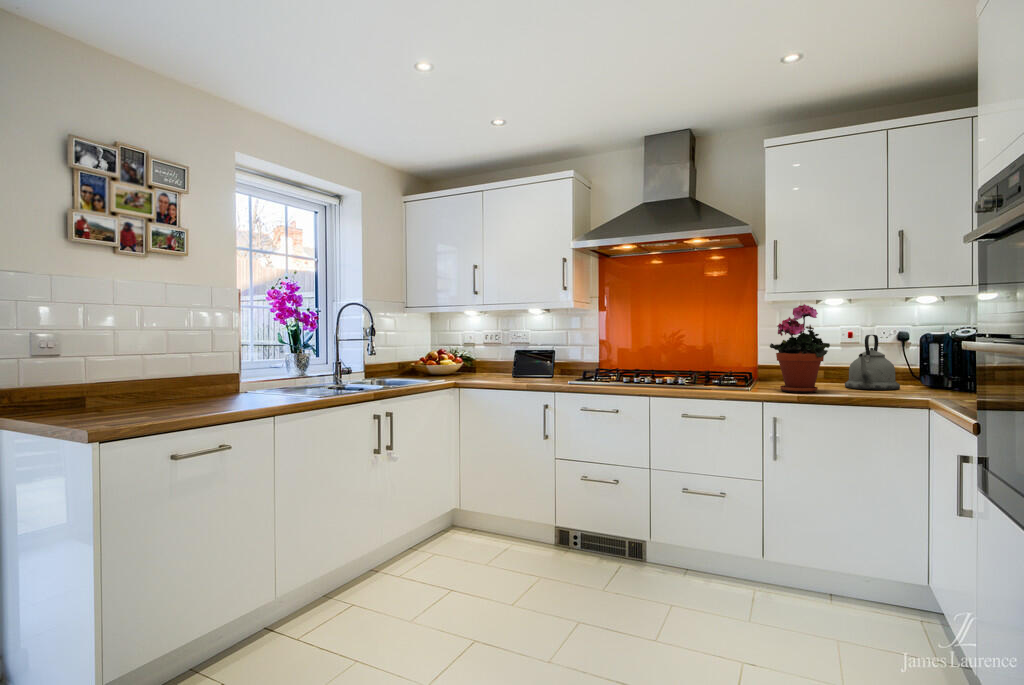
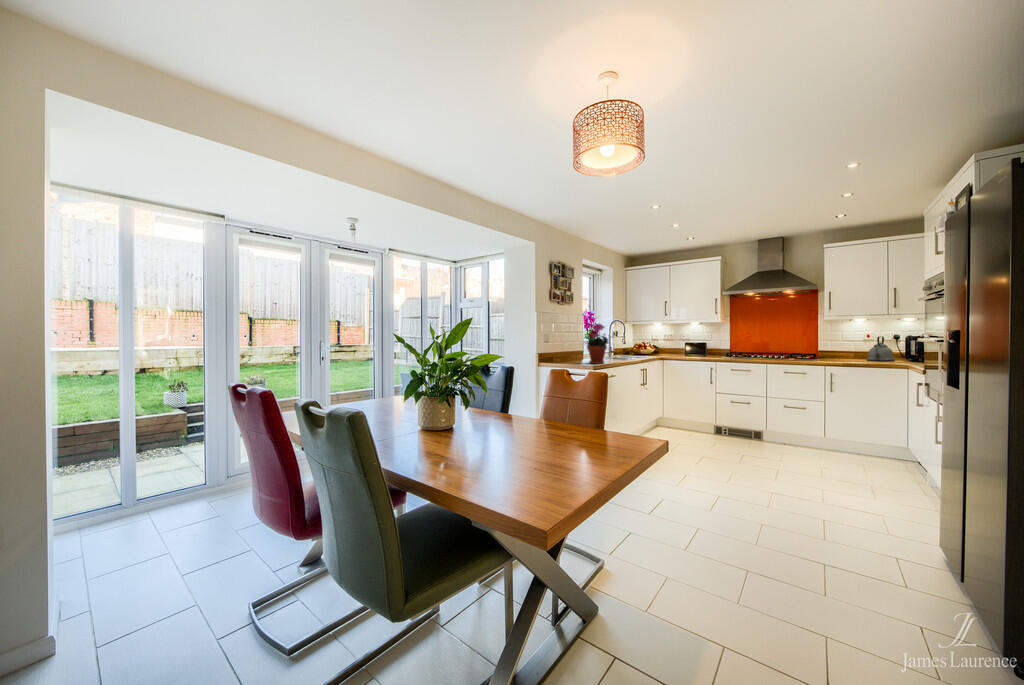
potted plant: present [770,304,830,393] -> present [587,324,609,364]

